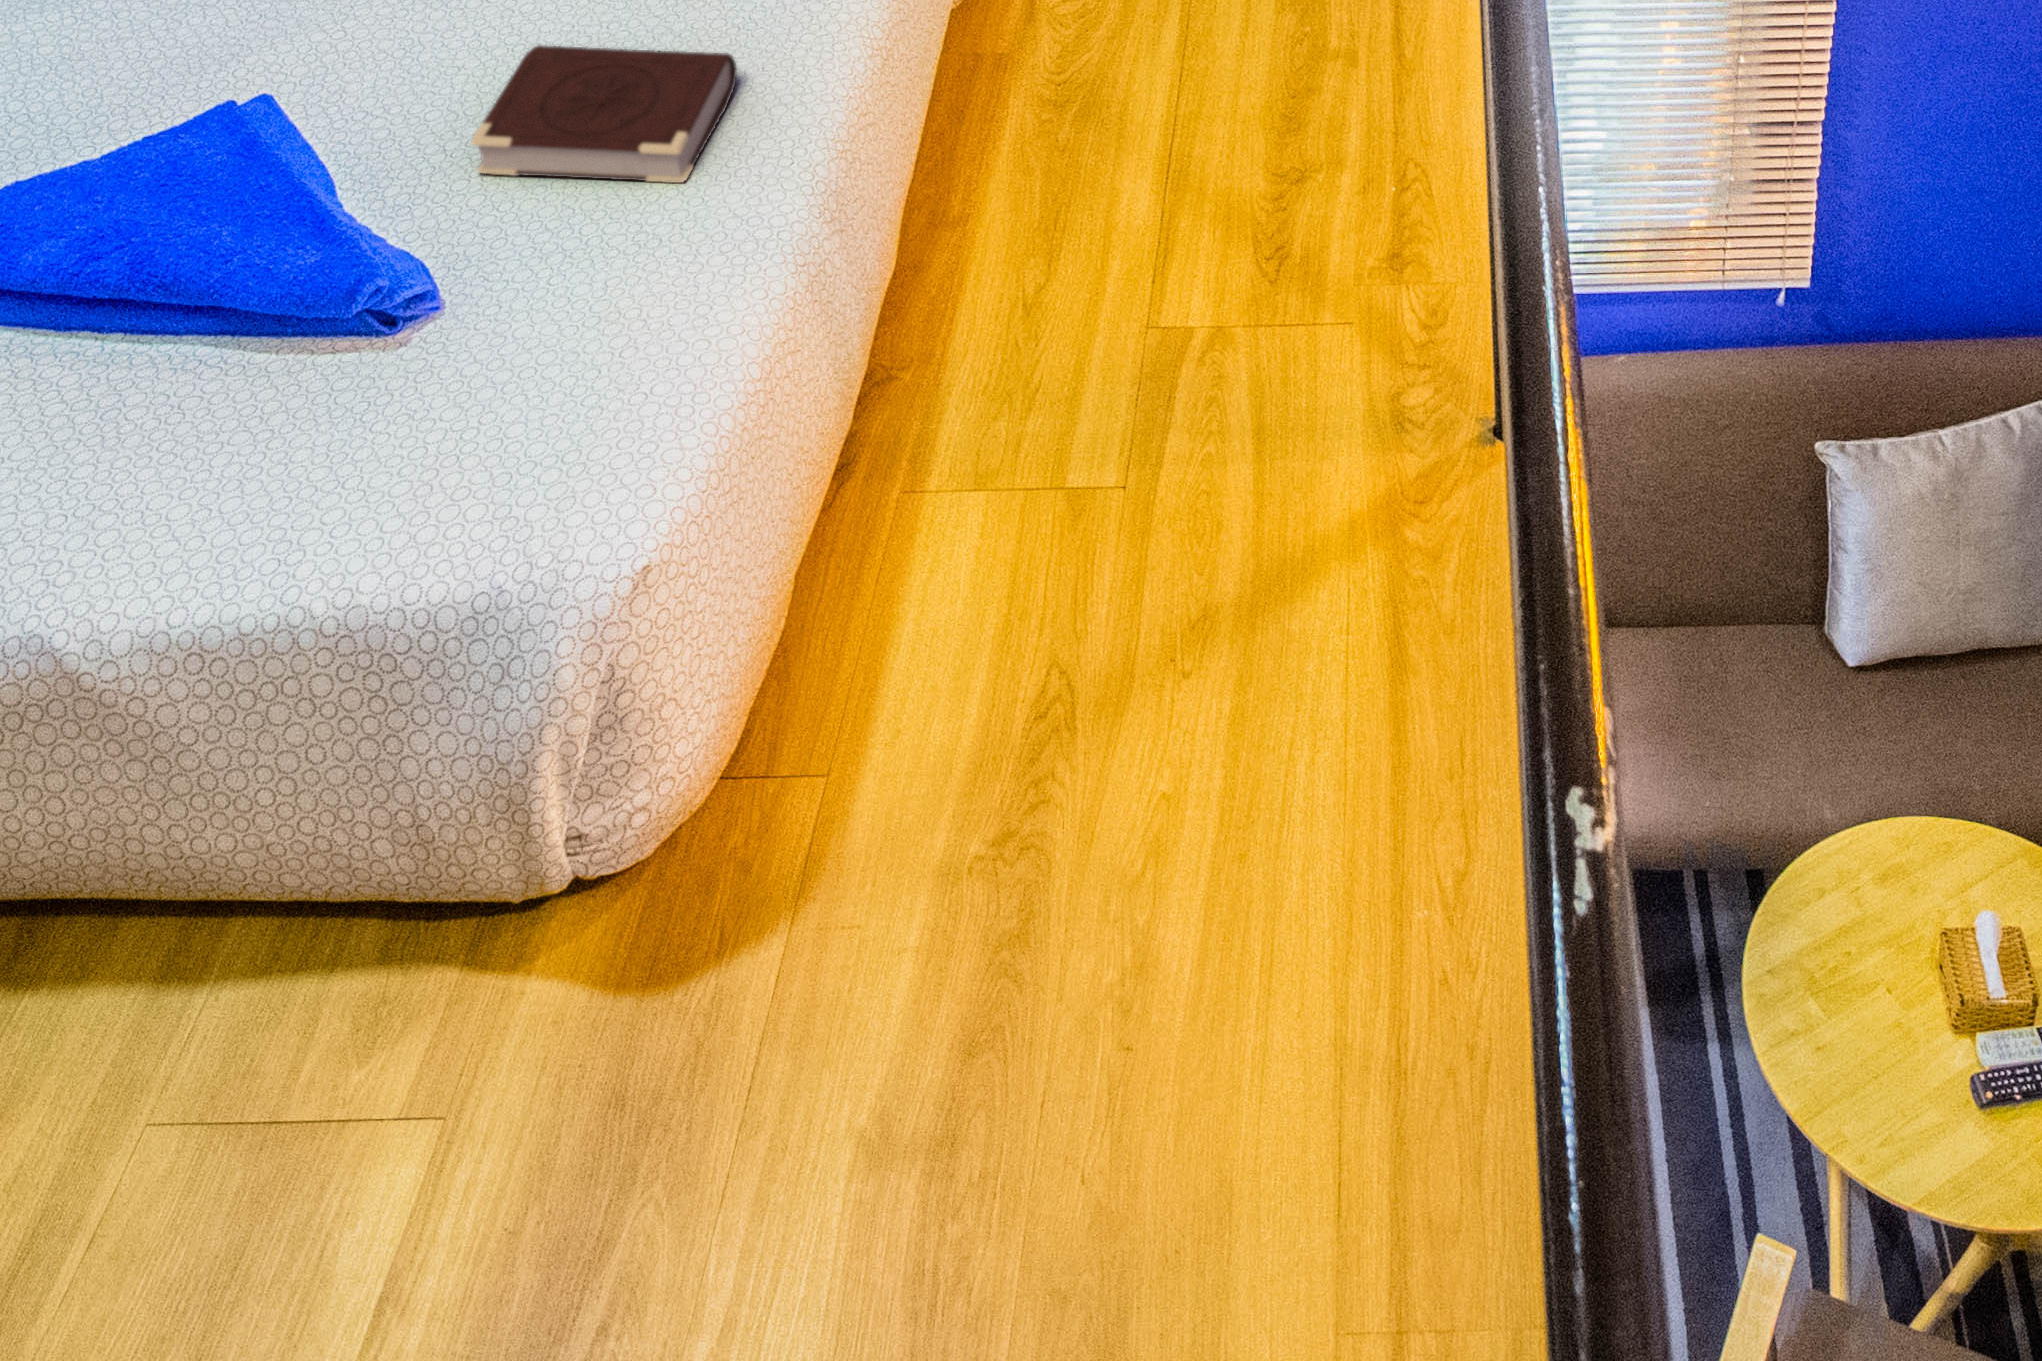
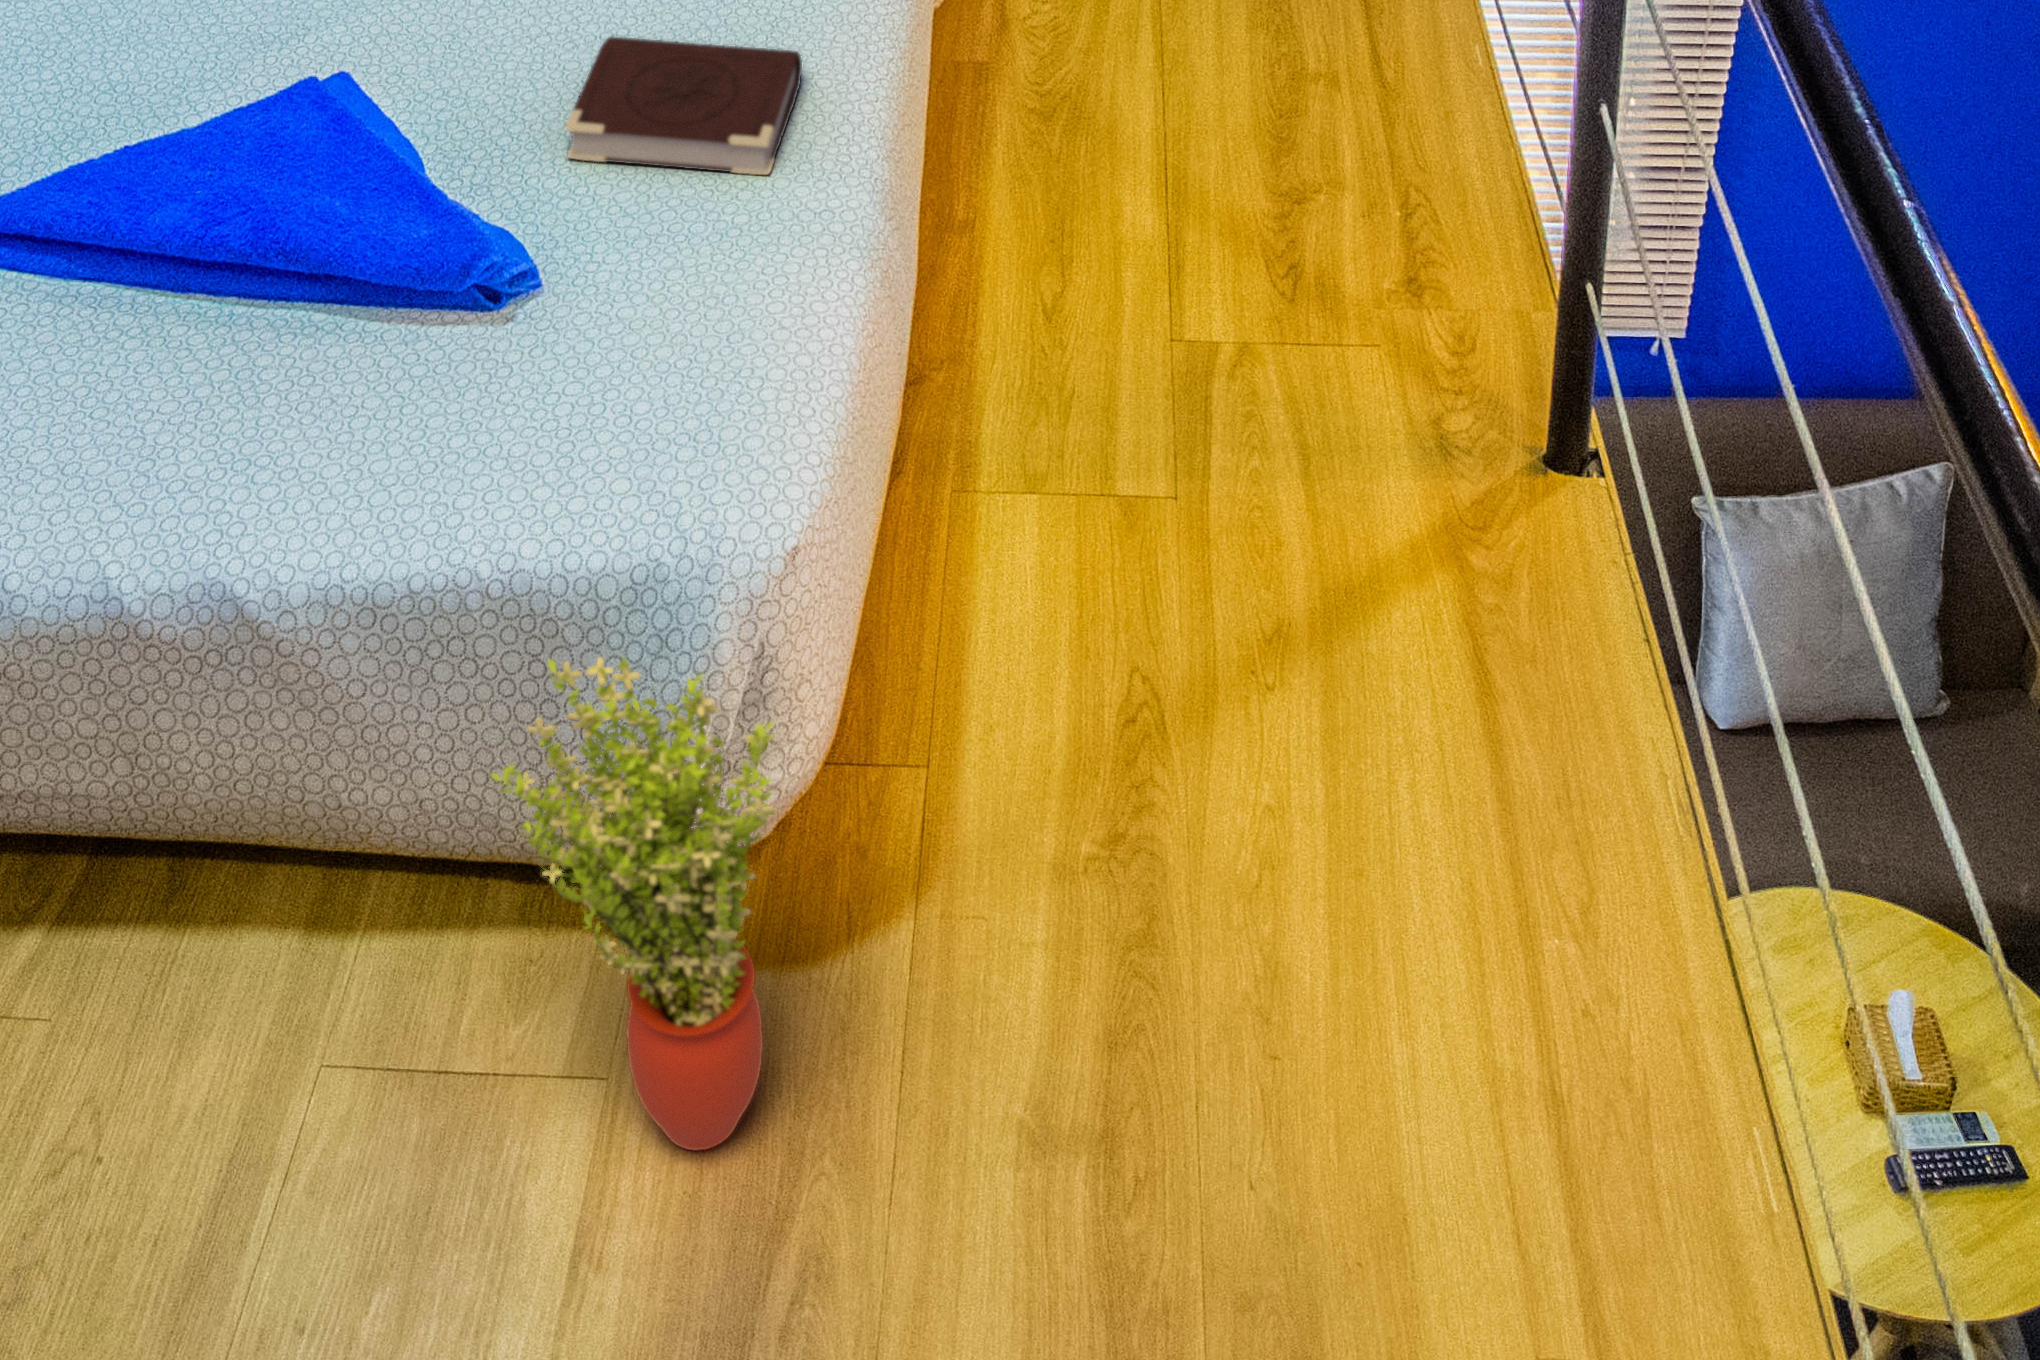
potted plant: none [235,691,598,1191] -> present [491,649,775,1151]

